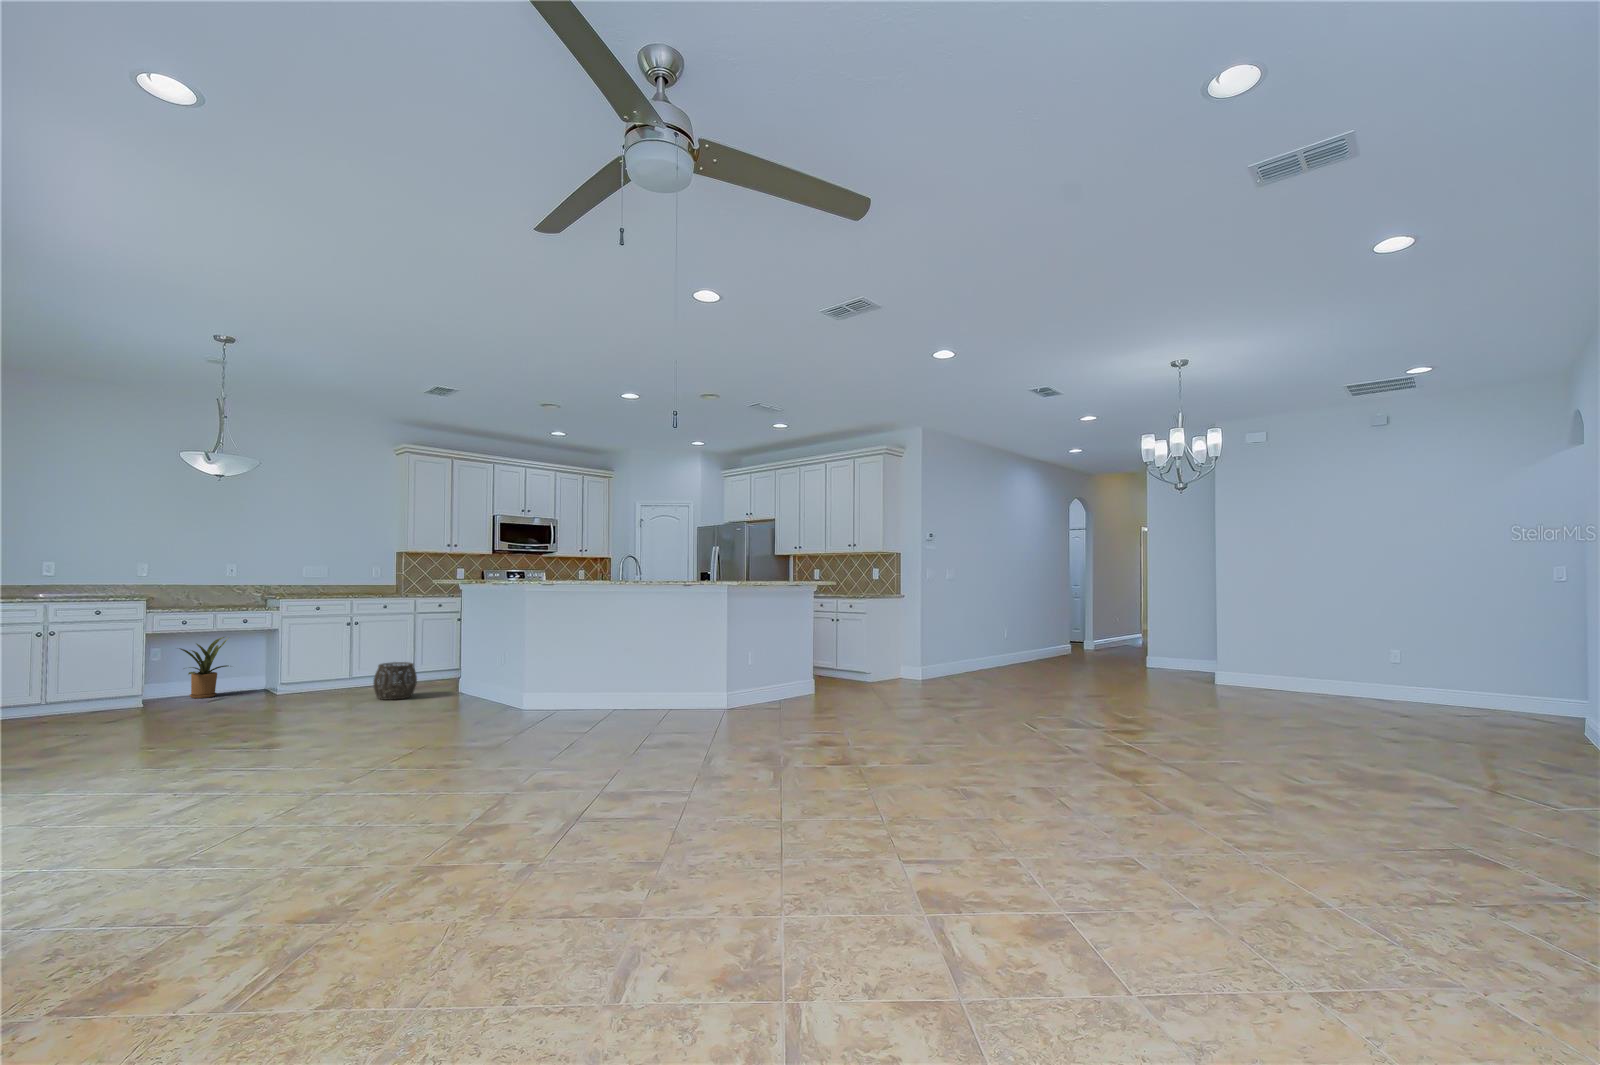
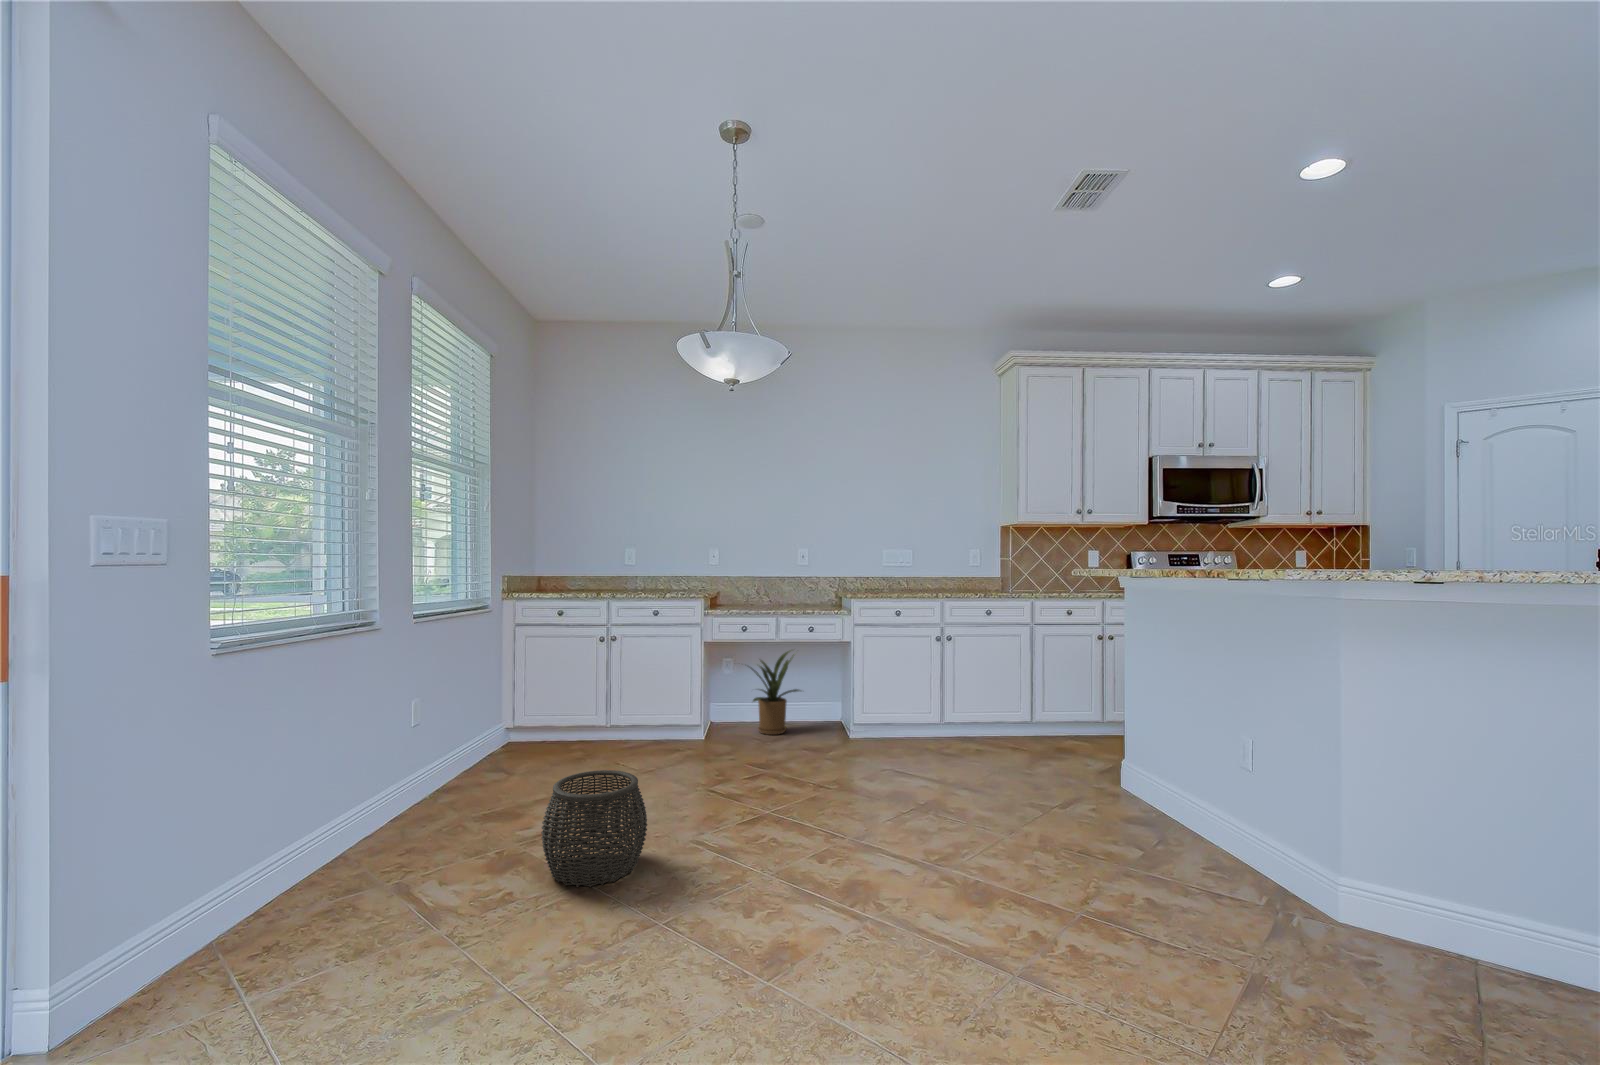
woven basket: present [374,662,417,700] -> present [541,770,647,887]

